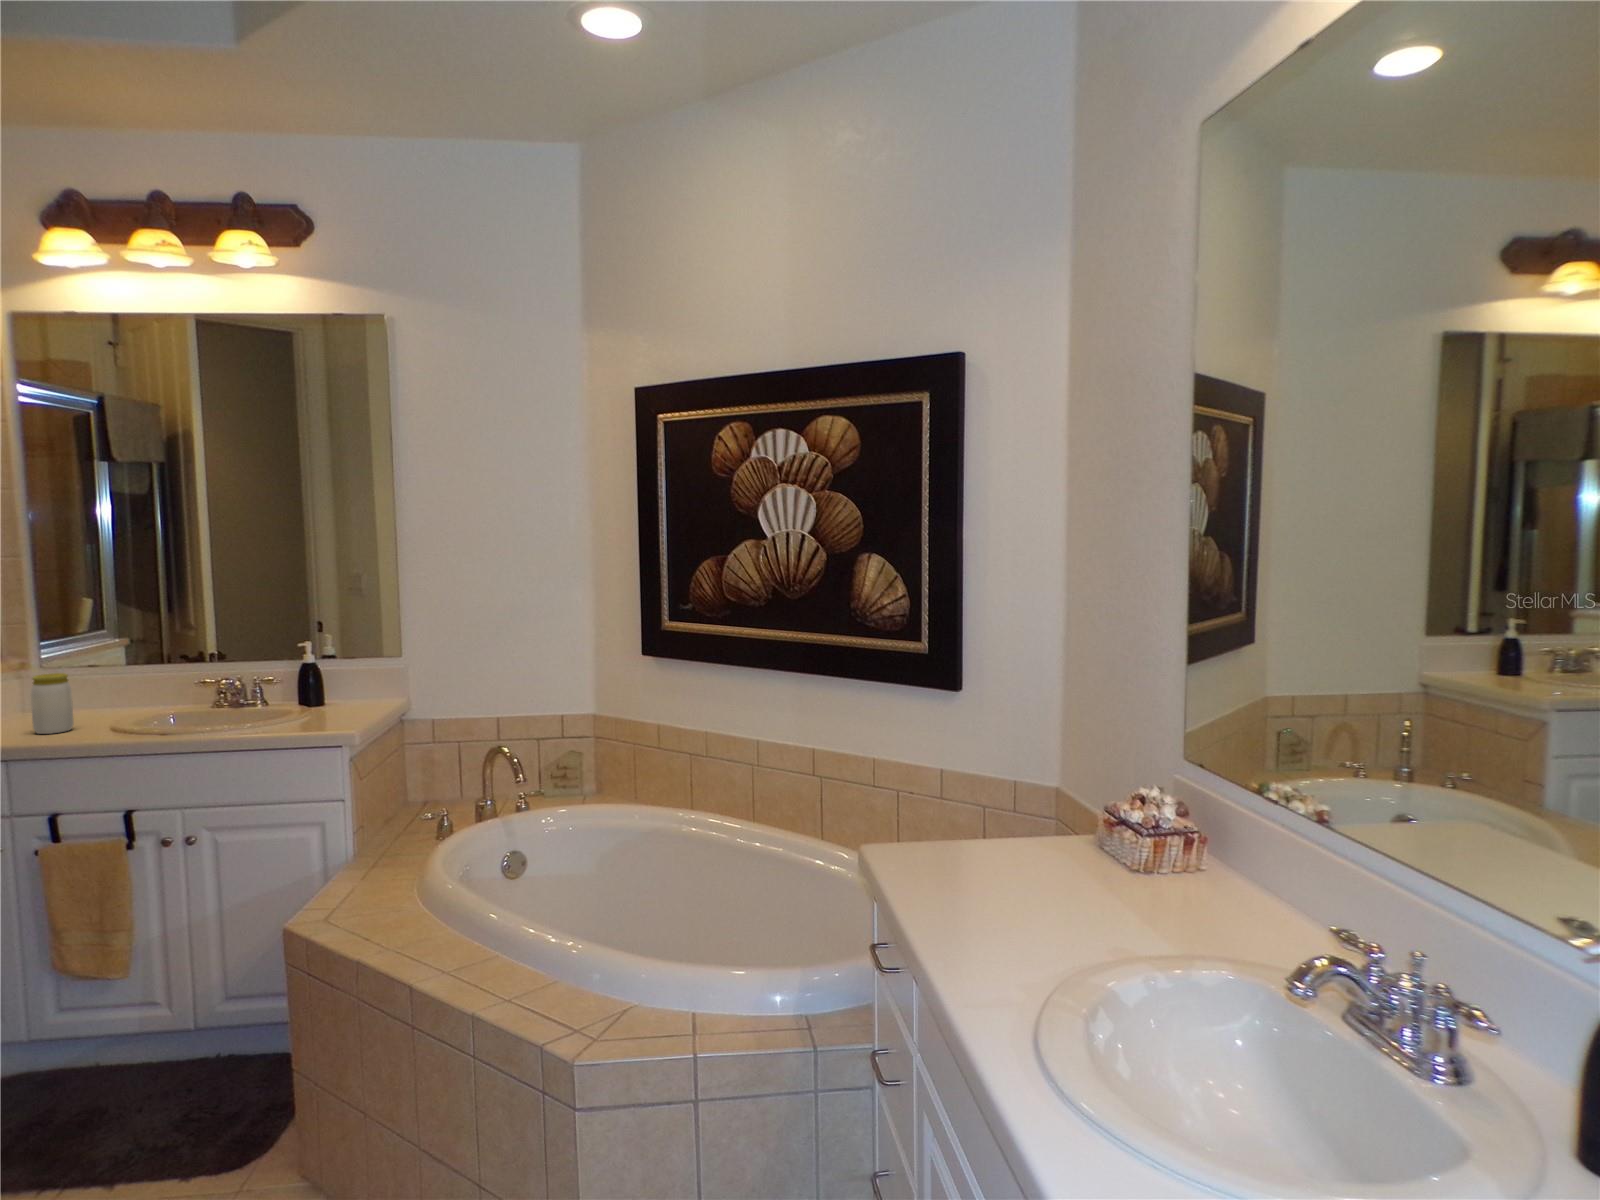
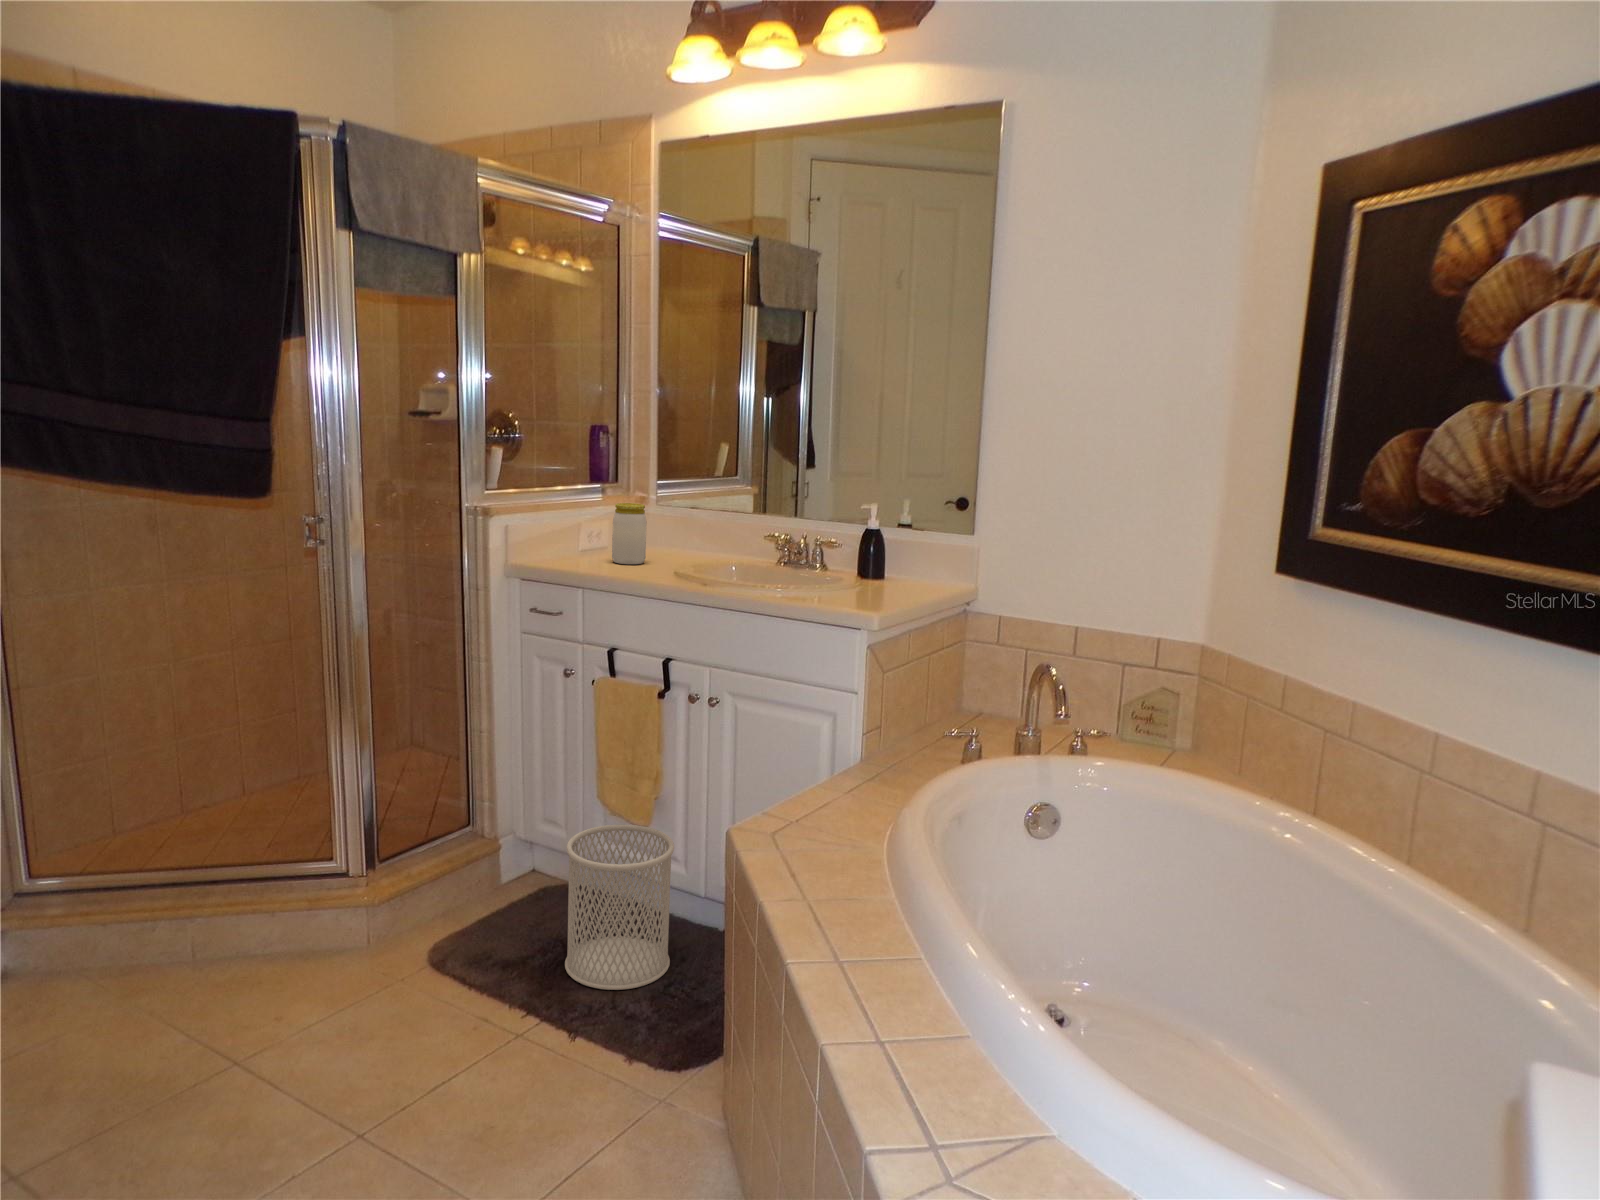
wastebasket: none [42,977,173,1150] -> present [565,824,674,990]

